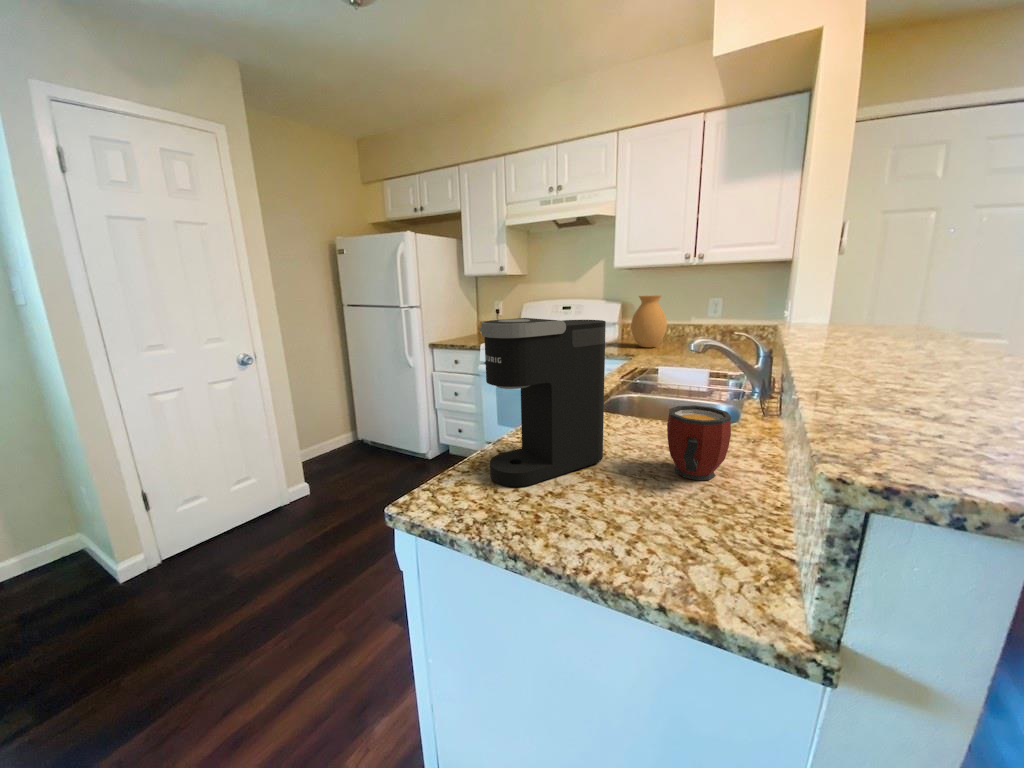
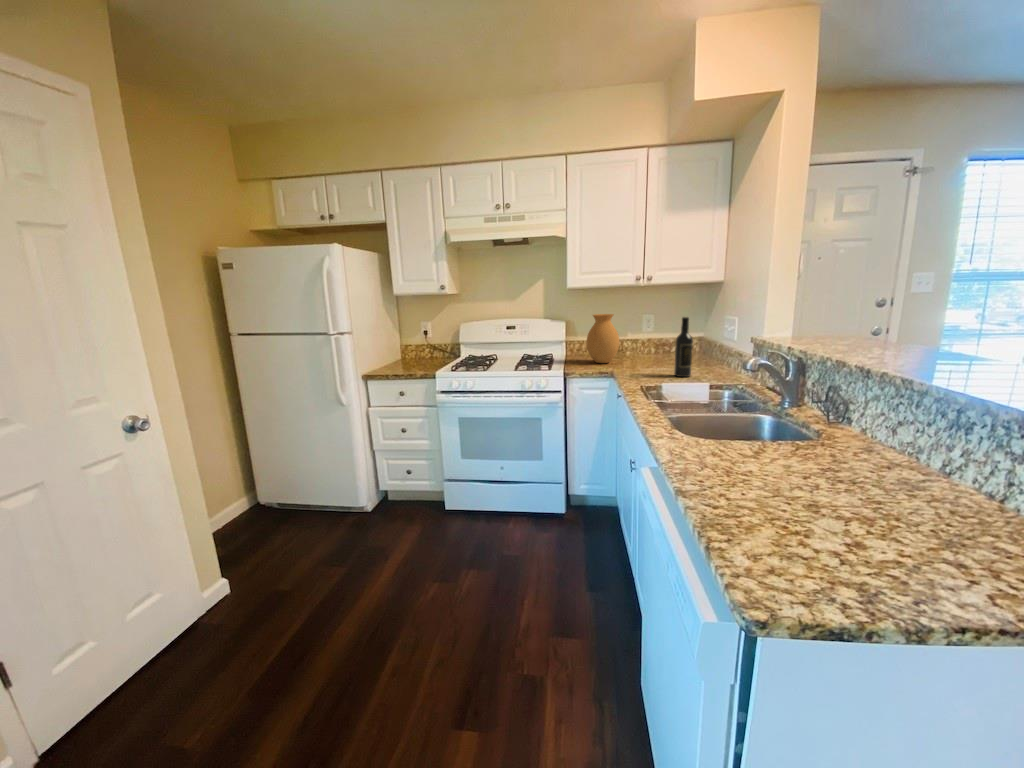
wine bottle: none [696,298,718,364] -> present [674,317,693,377]
coffee maker: present [479,318,606,487] -> none [779,357,885,552]
mug: present [667,405,731,480] -> none [886,431,970,502]

